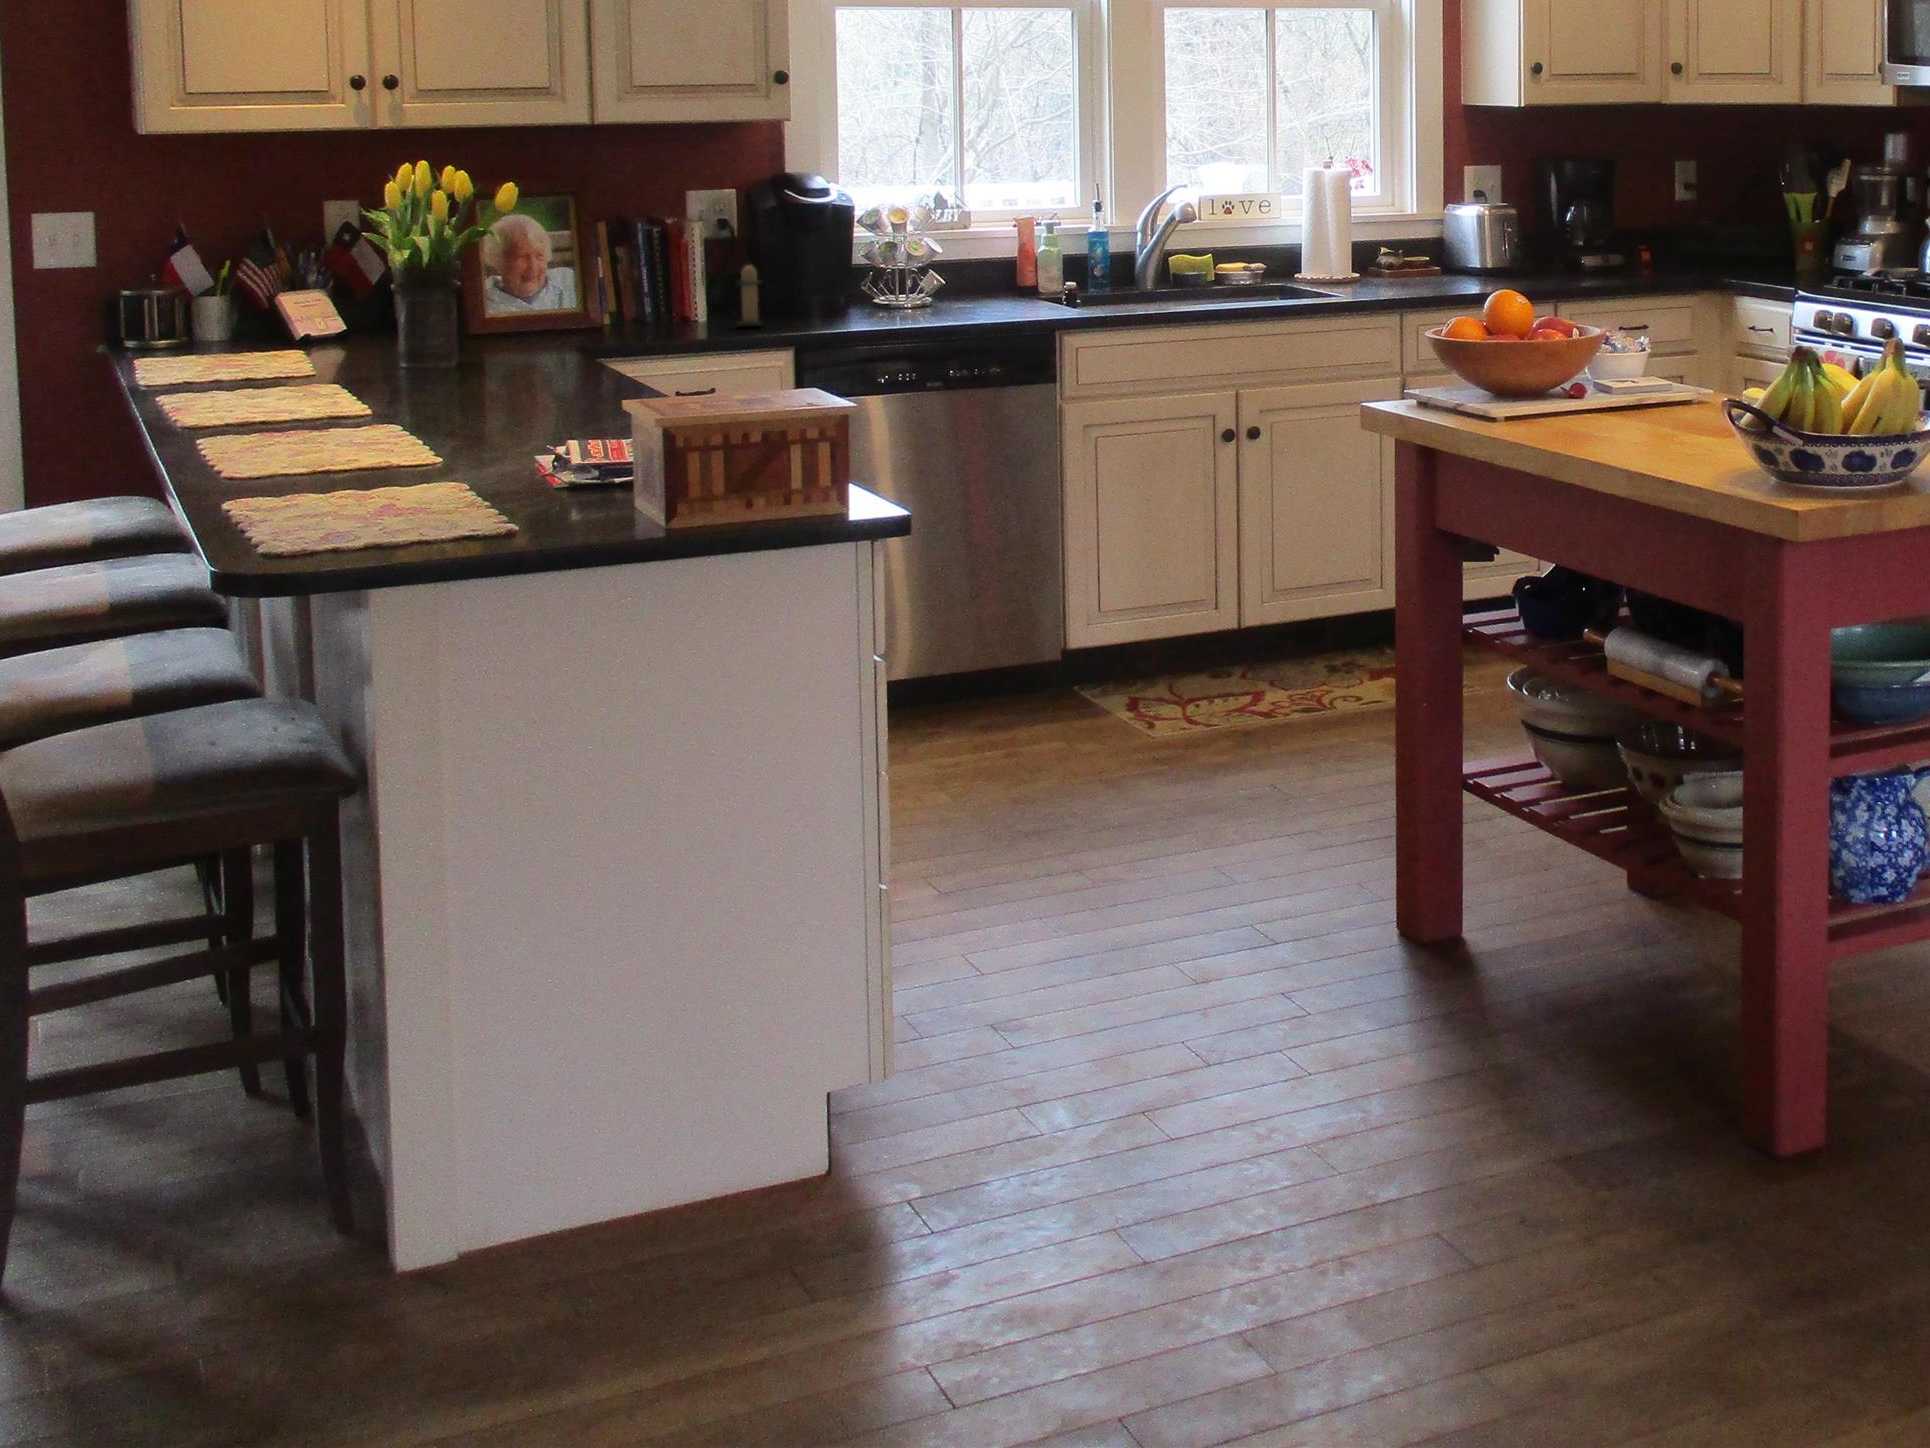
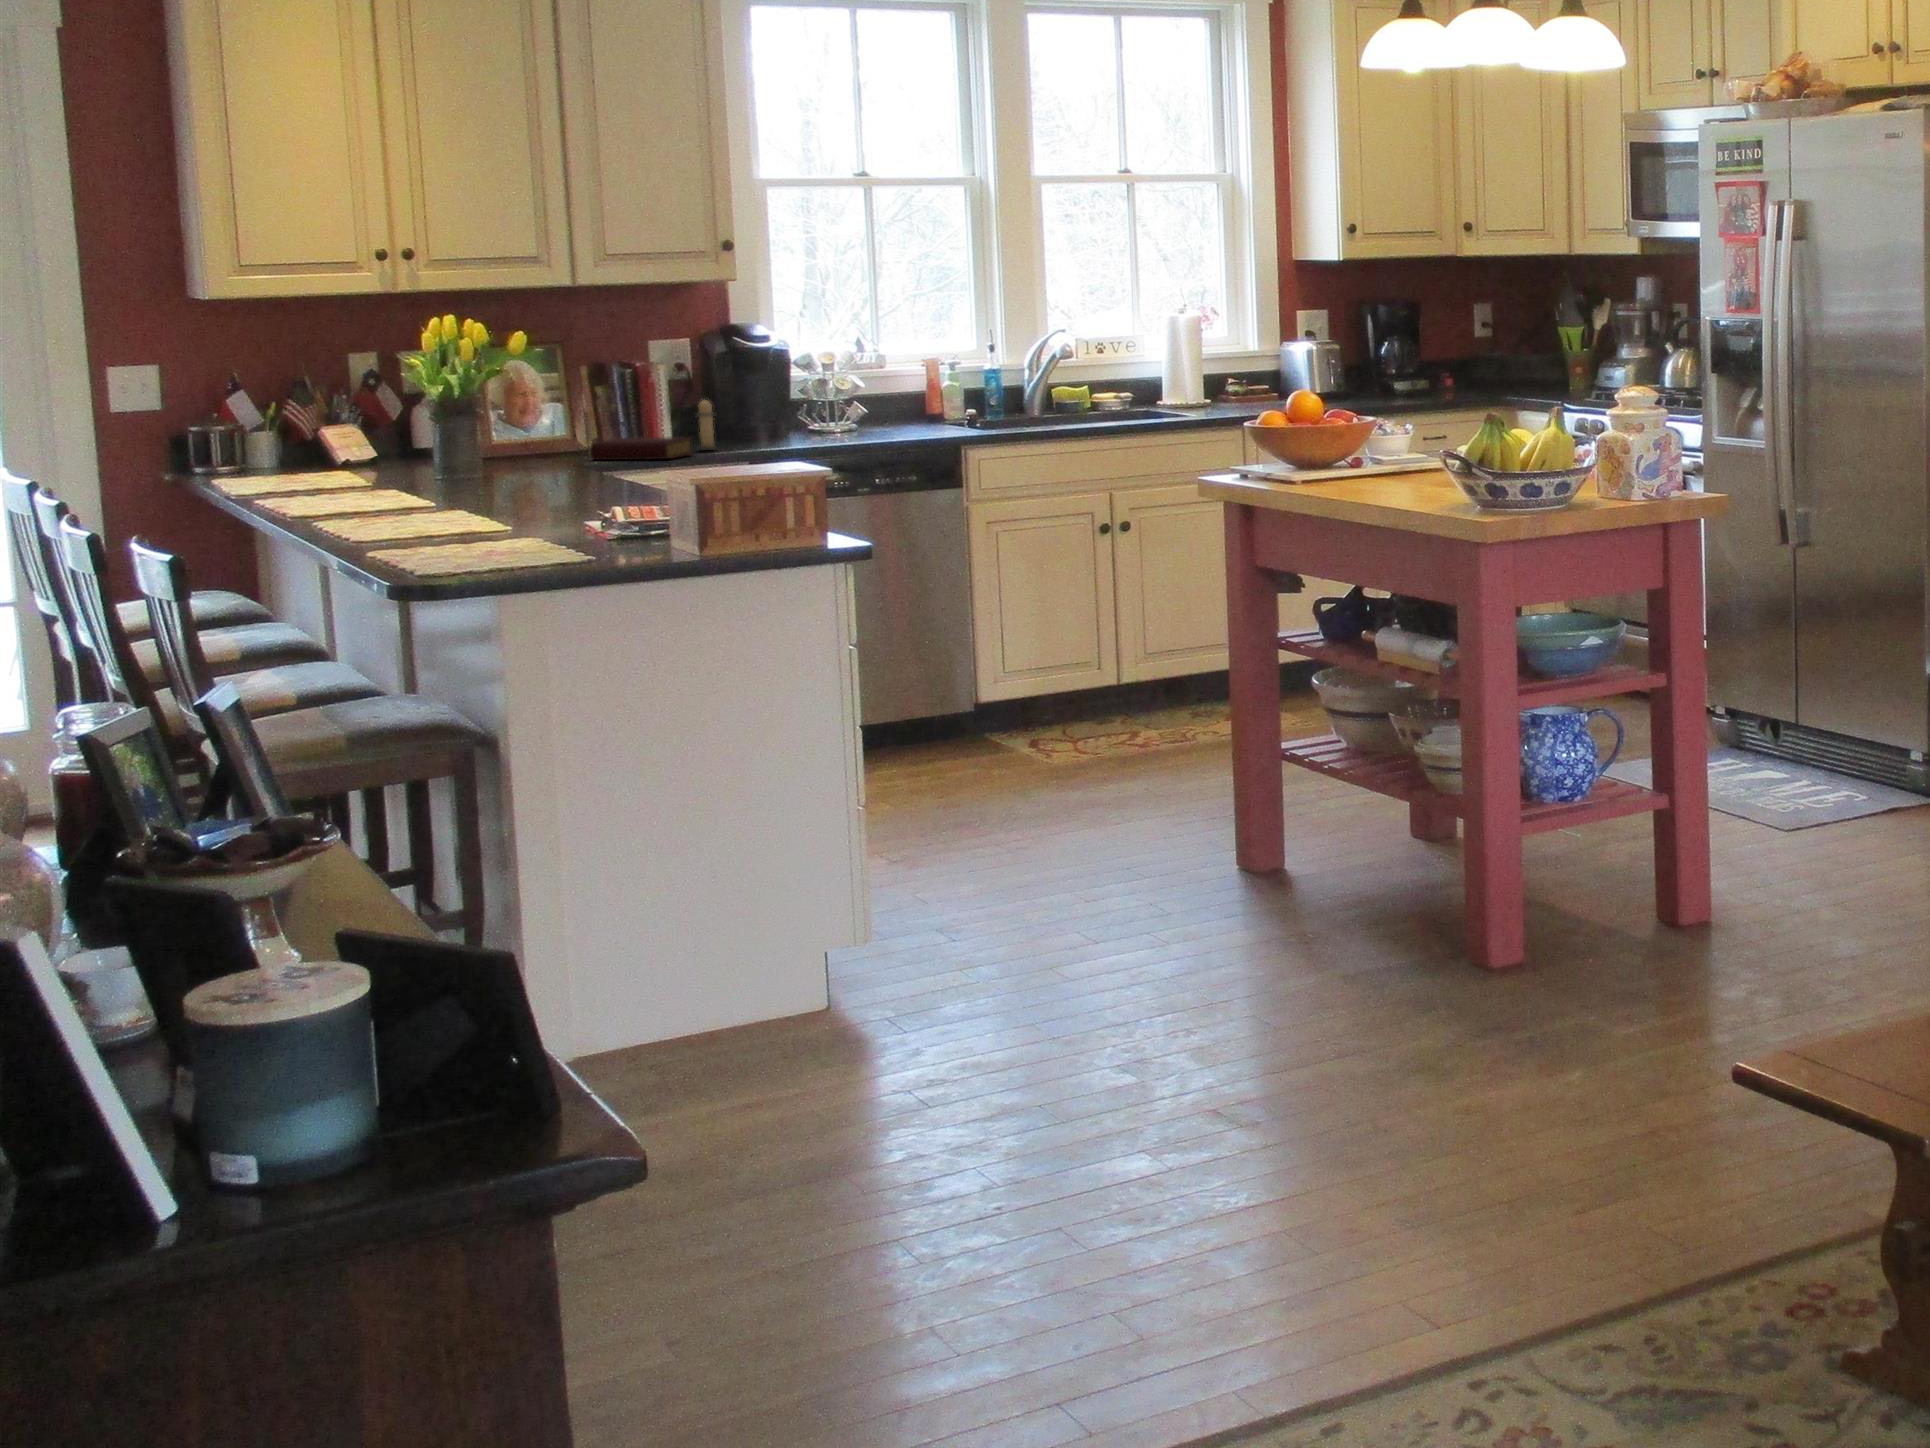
book: none [605,310,732,340] -> present [590,437,692,460]

